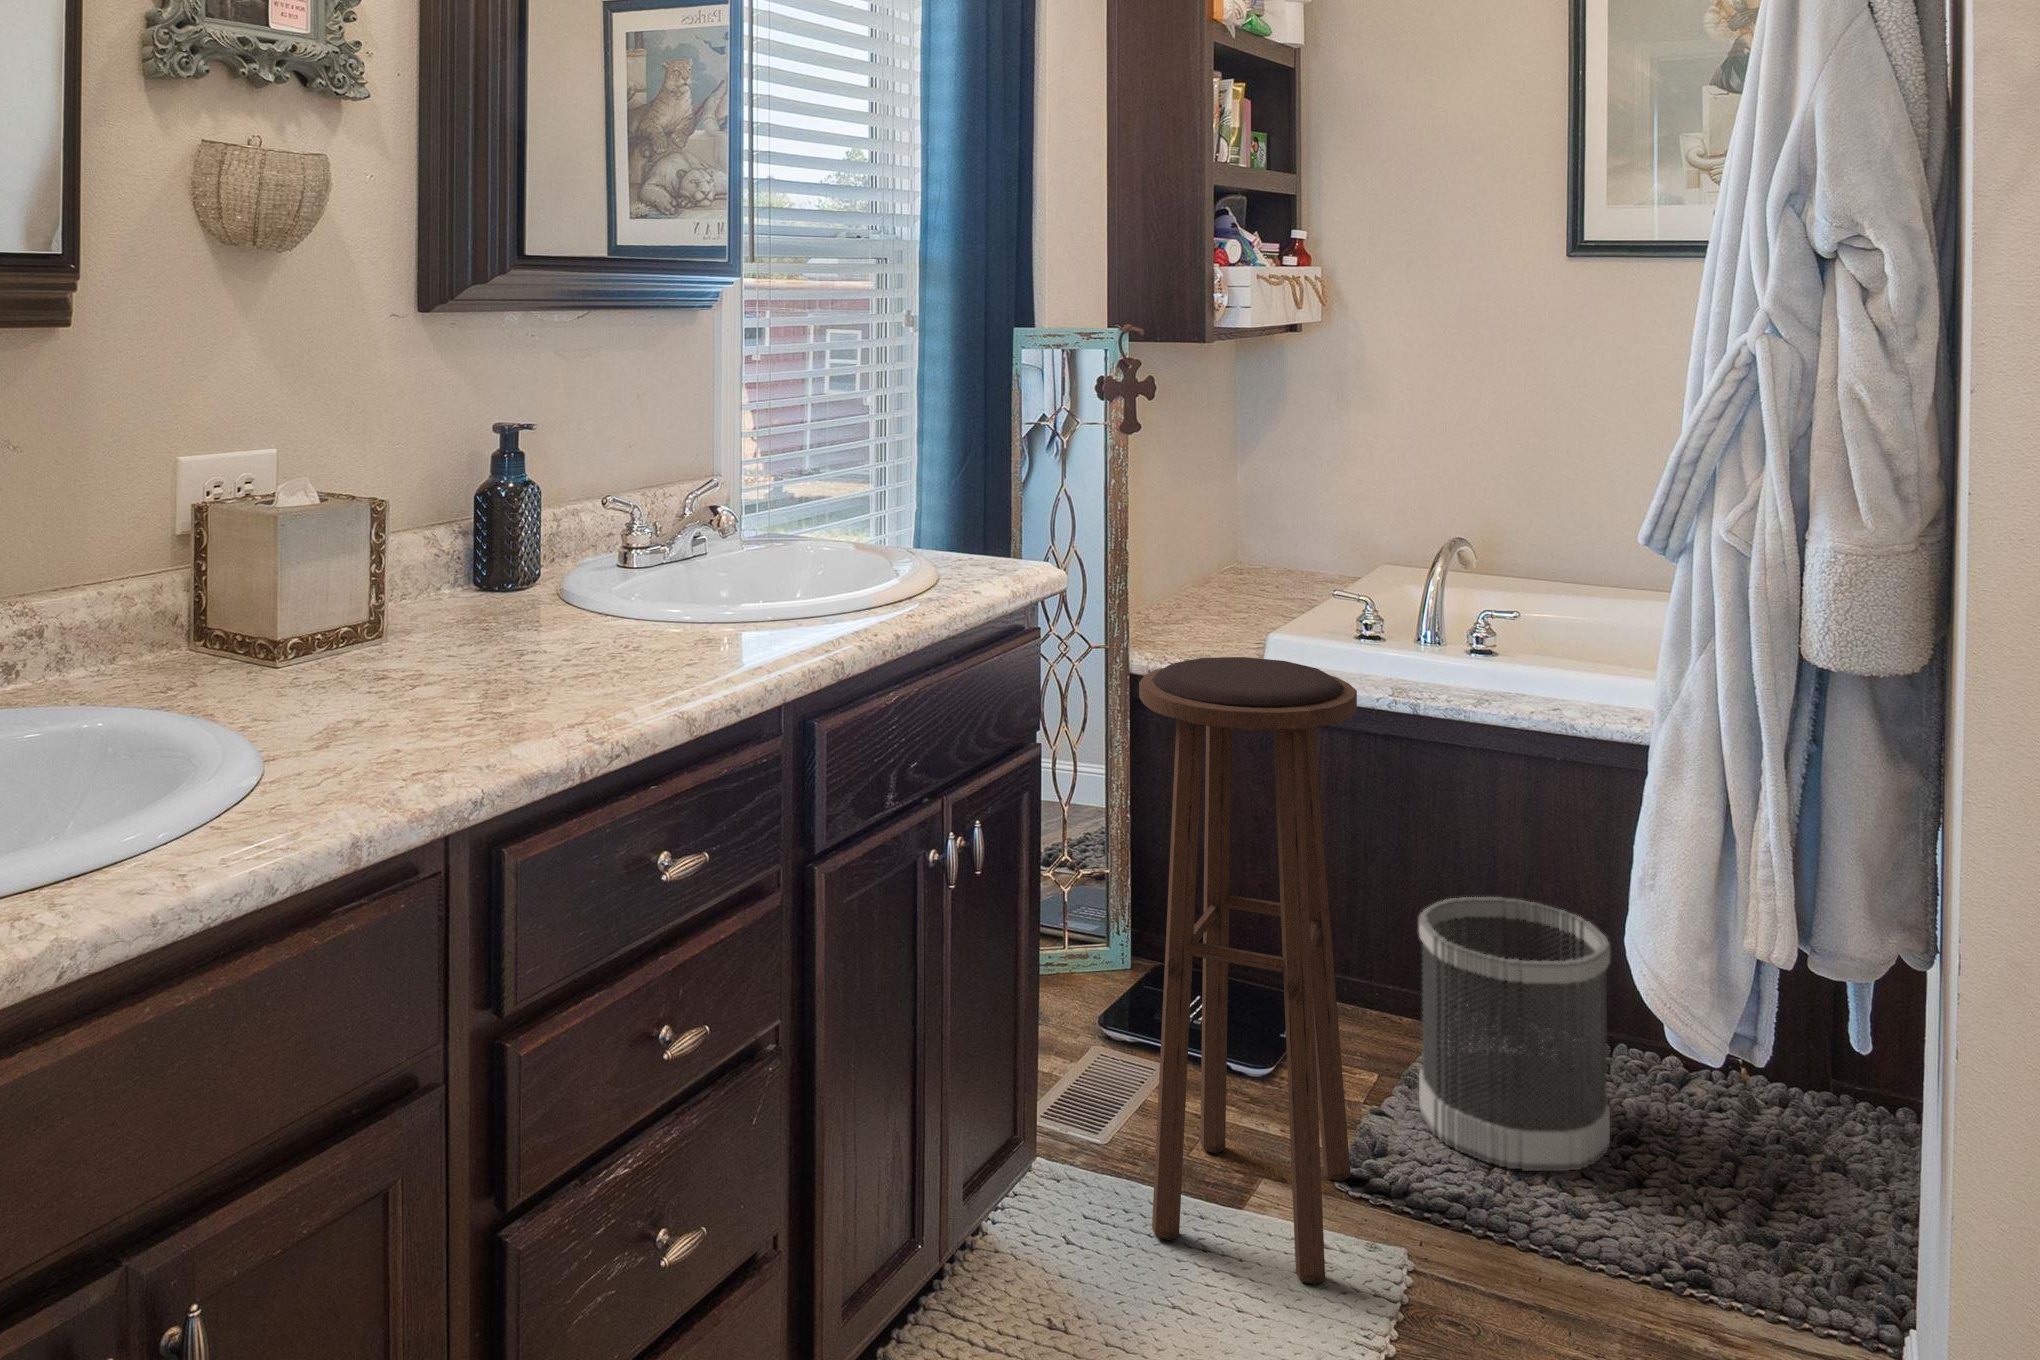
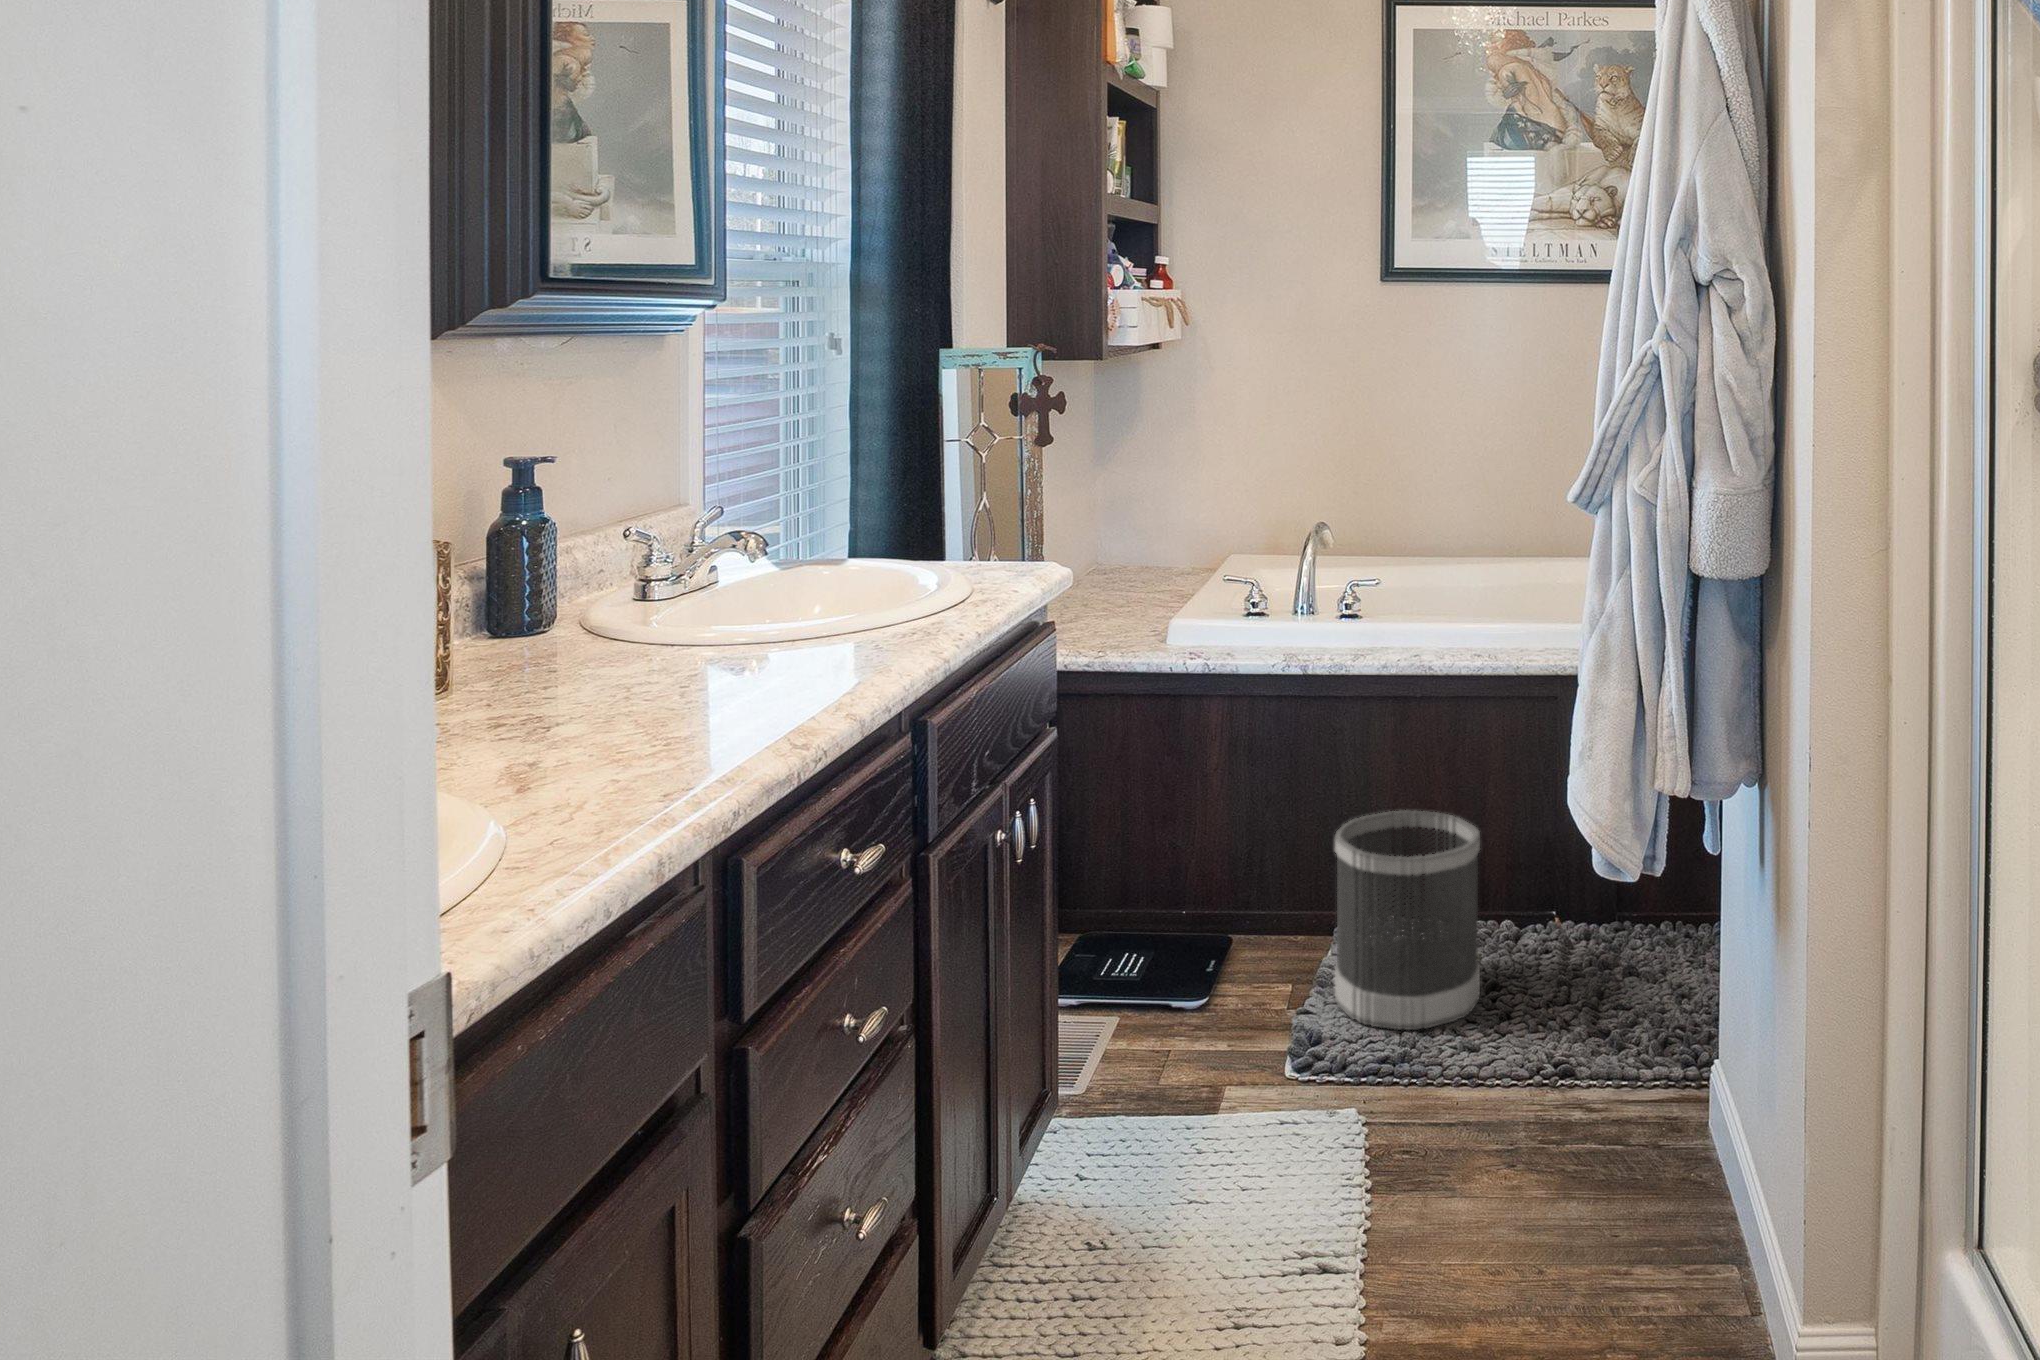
stool: present [1139,657,1357,1284] -> none [1132,628,1319,1163]

